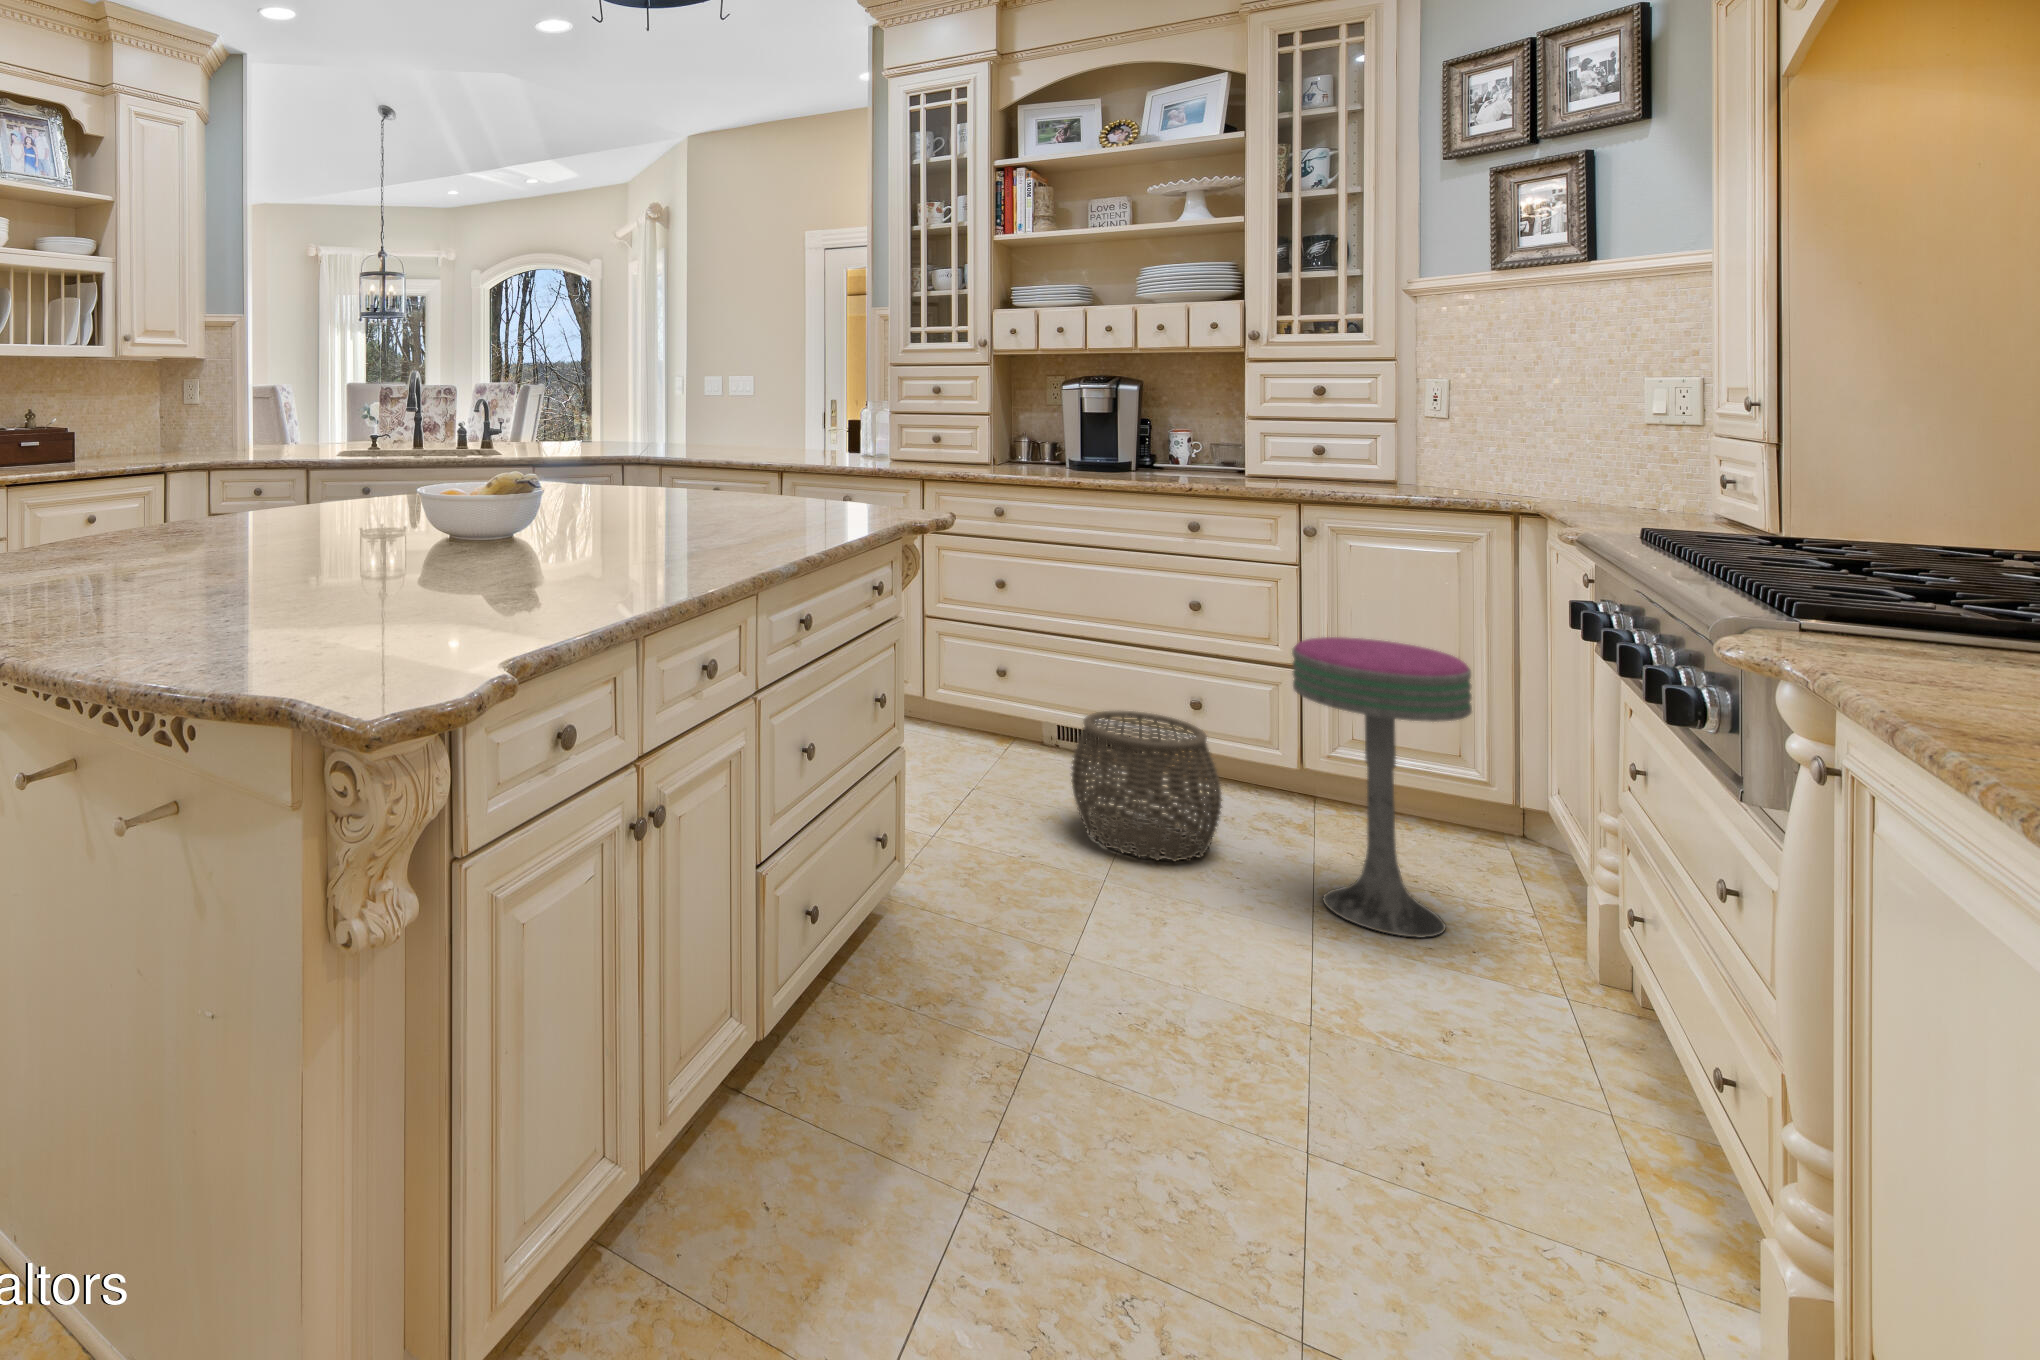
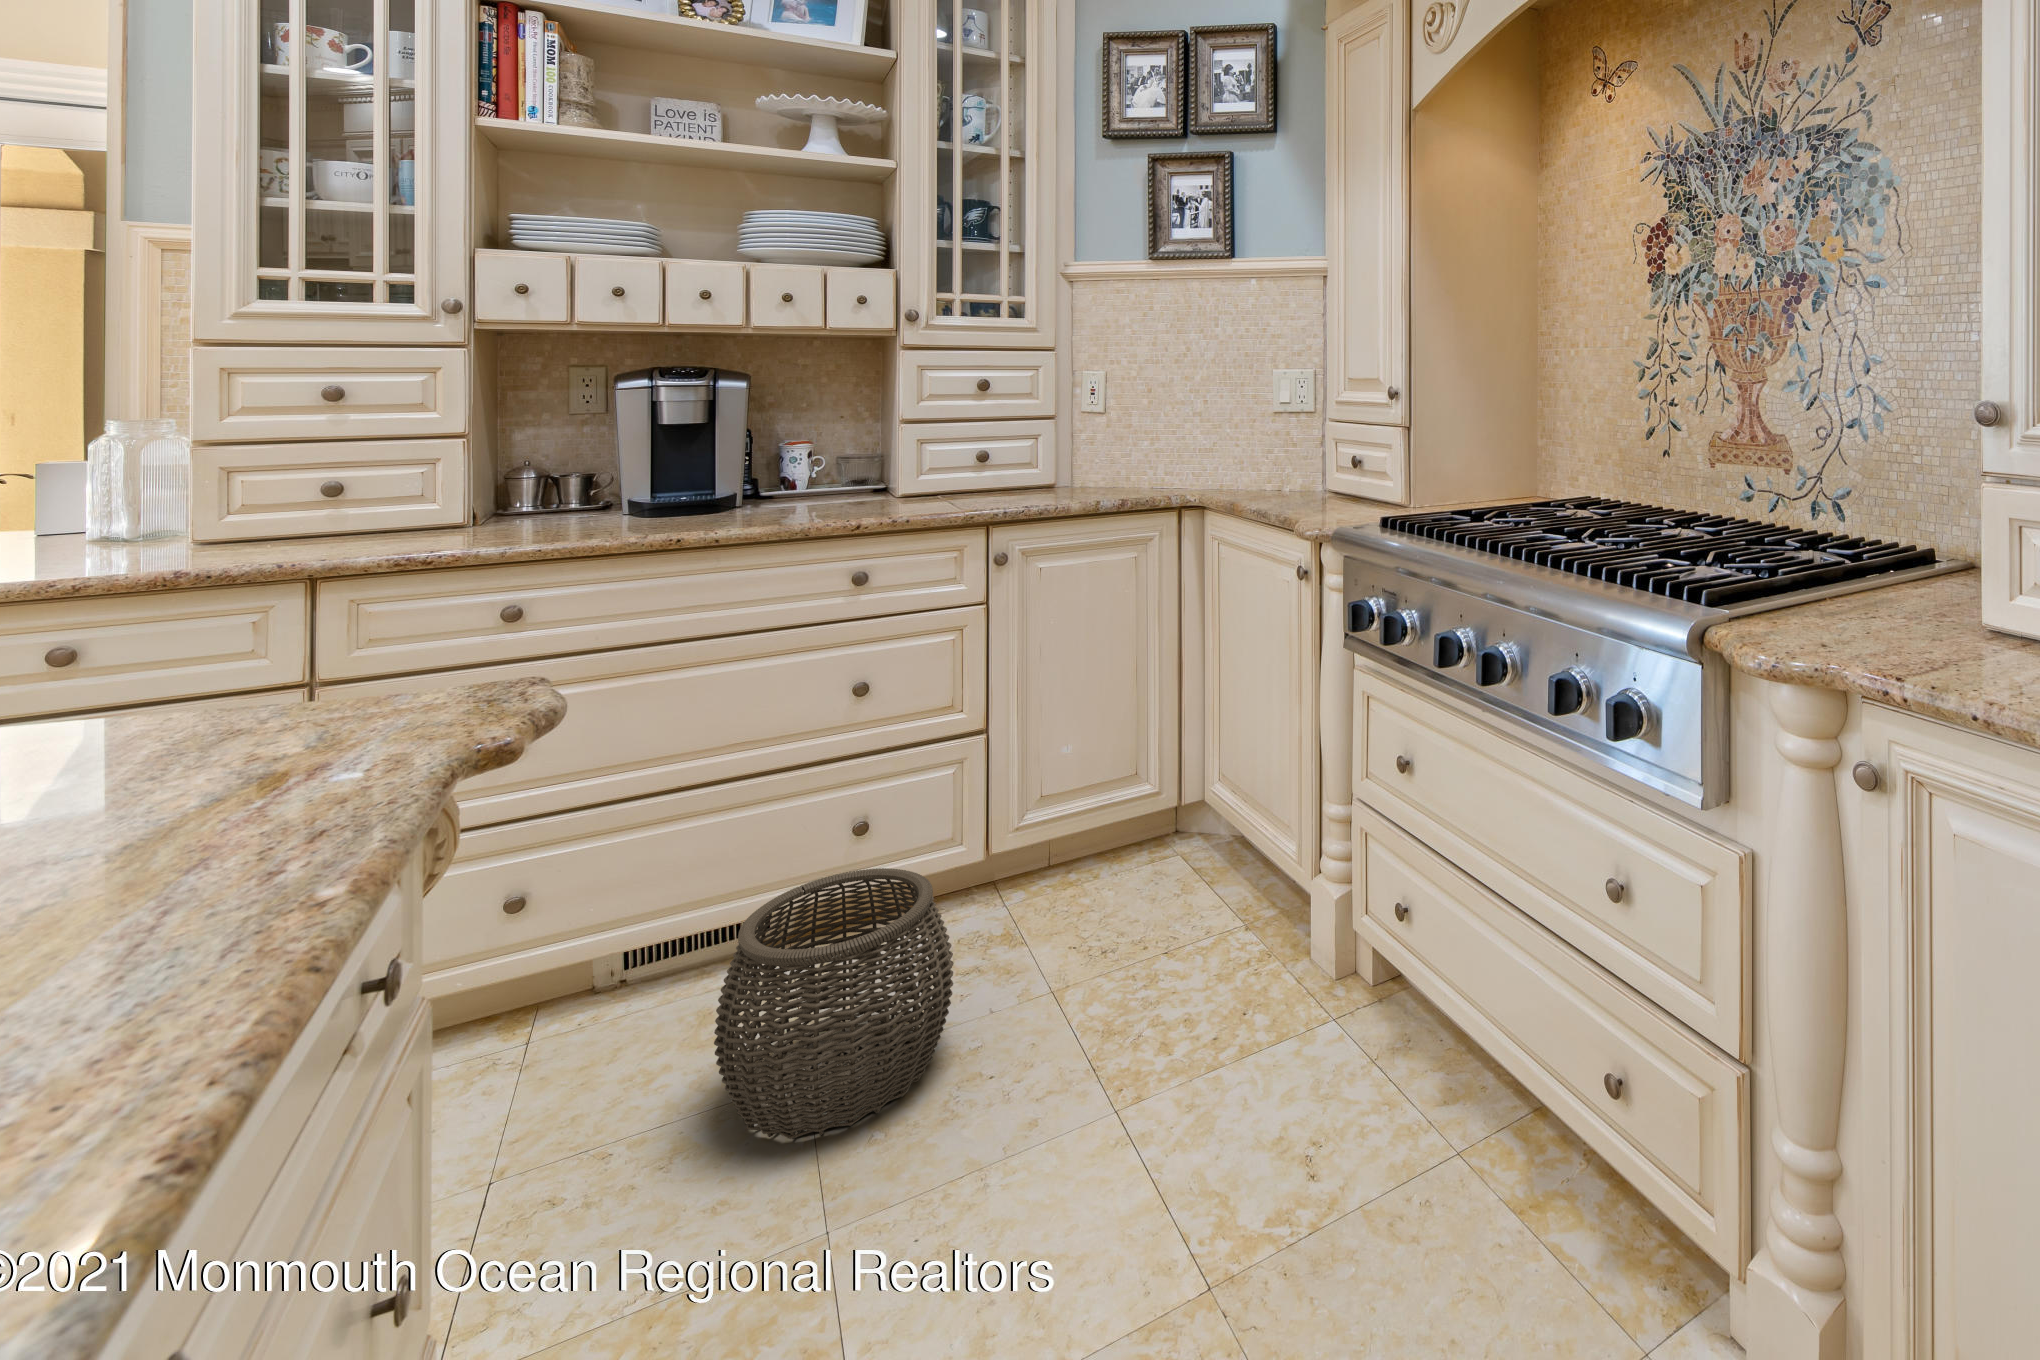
bar stool: present [1292,637,1472,937] -> none [1059,680,1239,1055]

